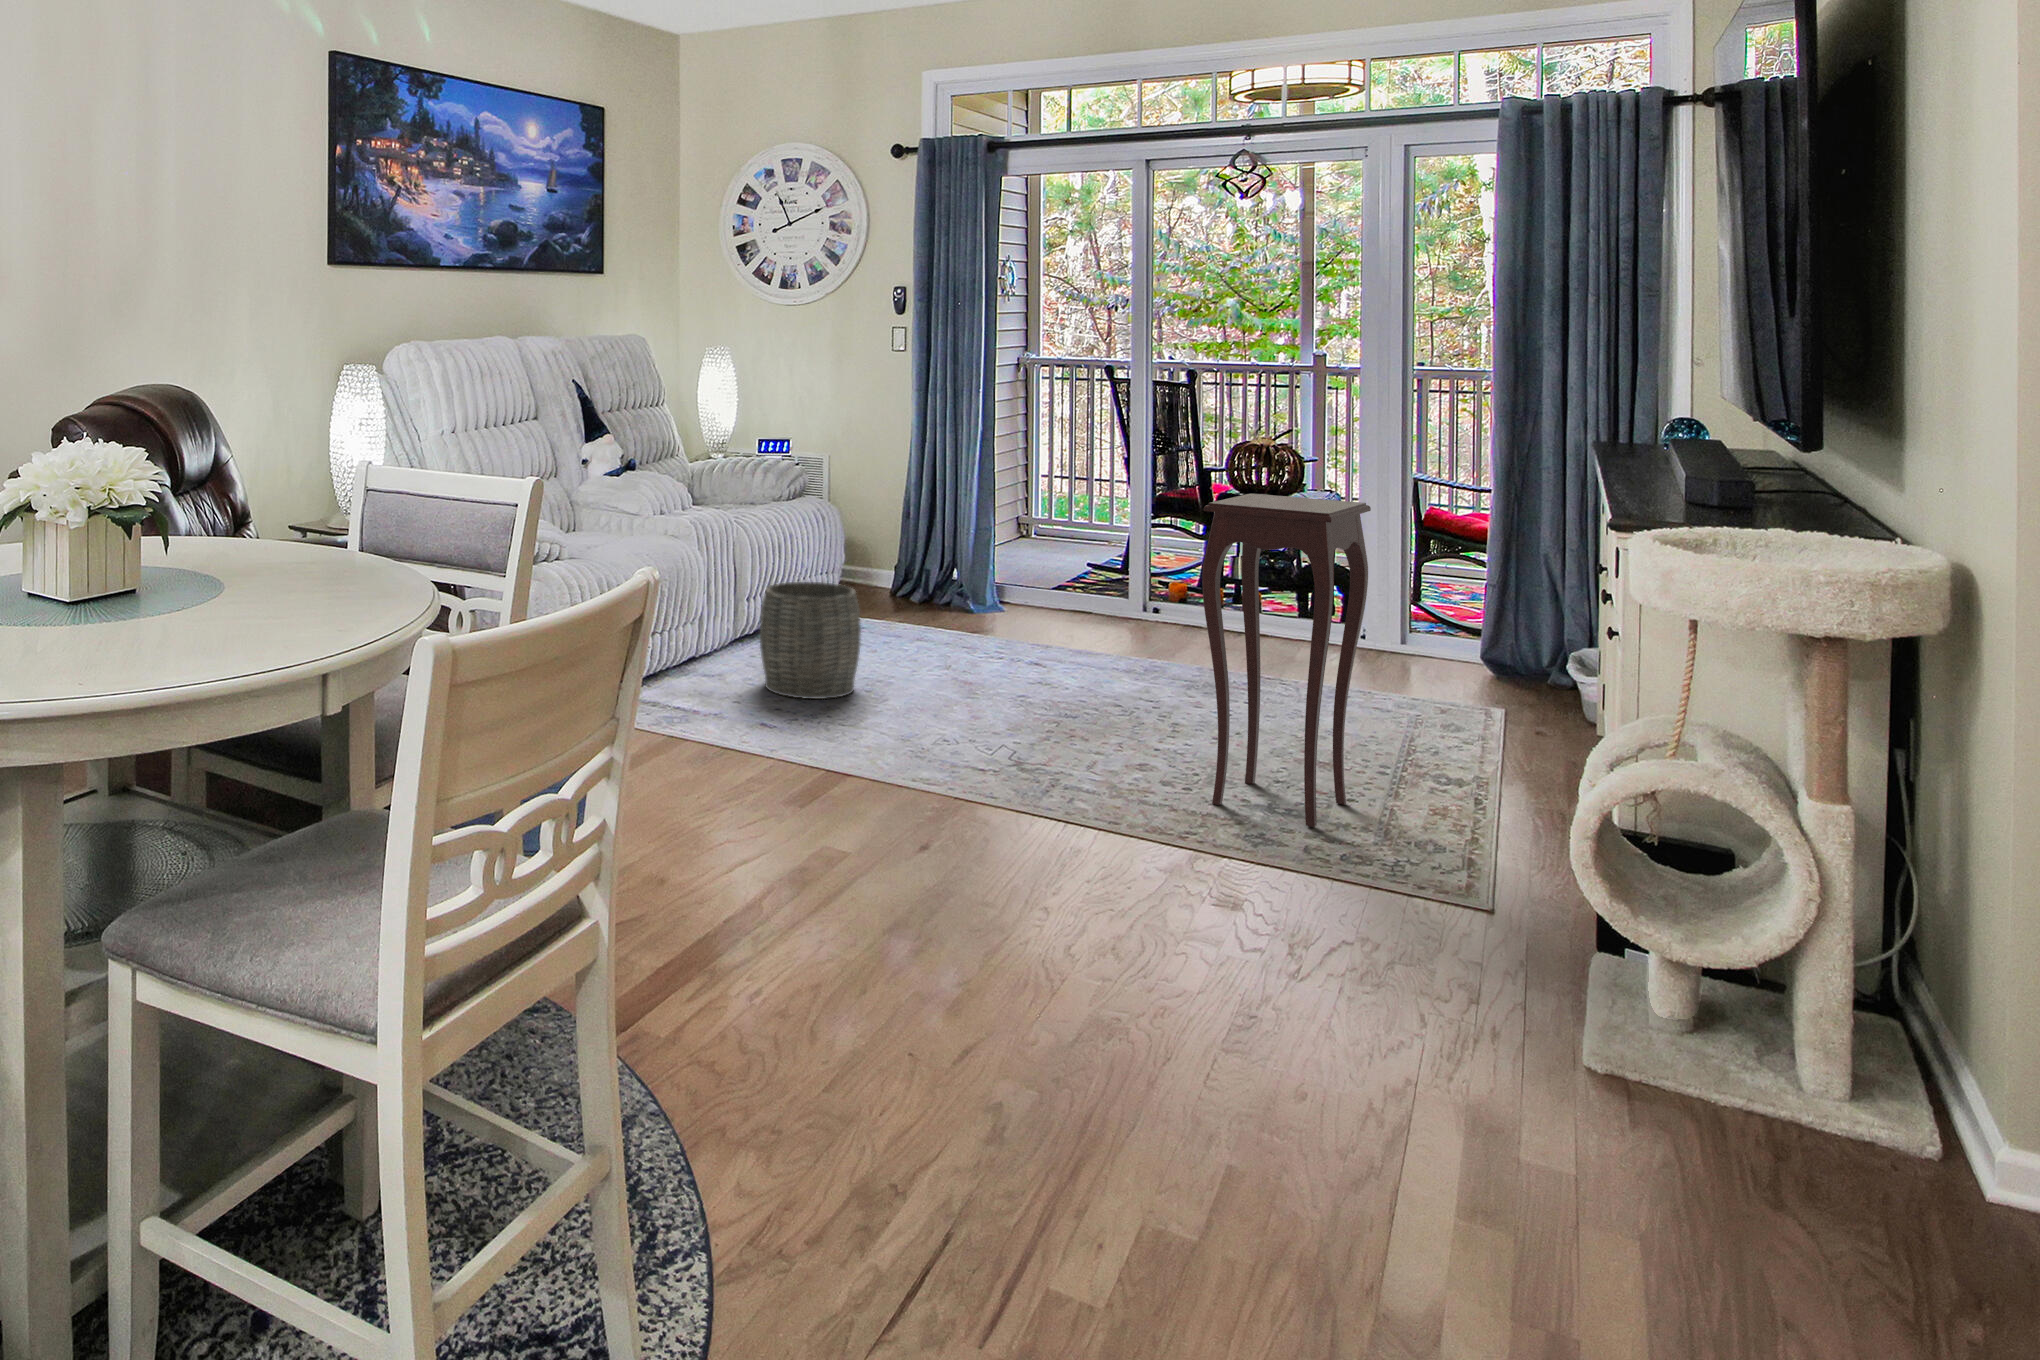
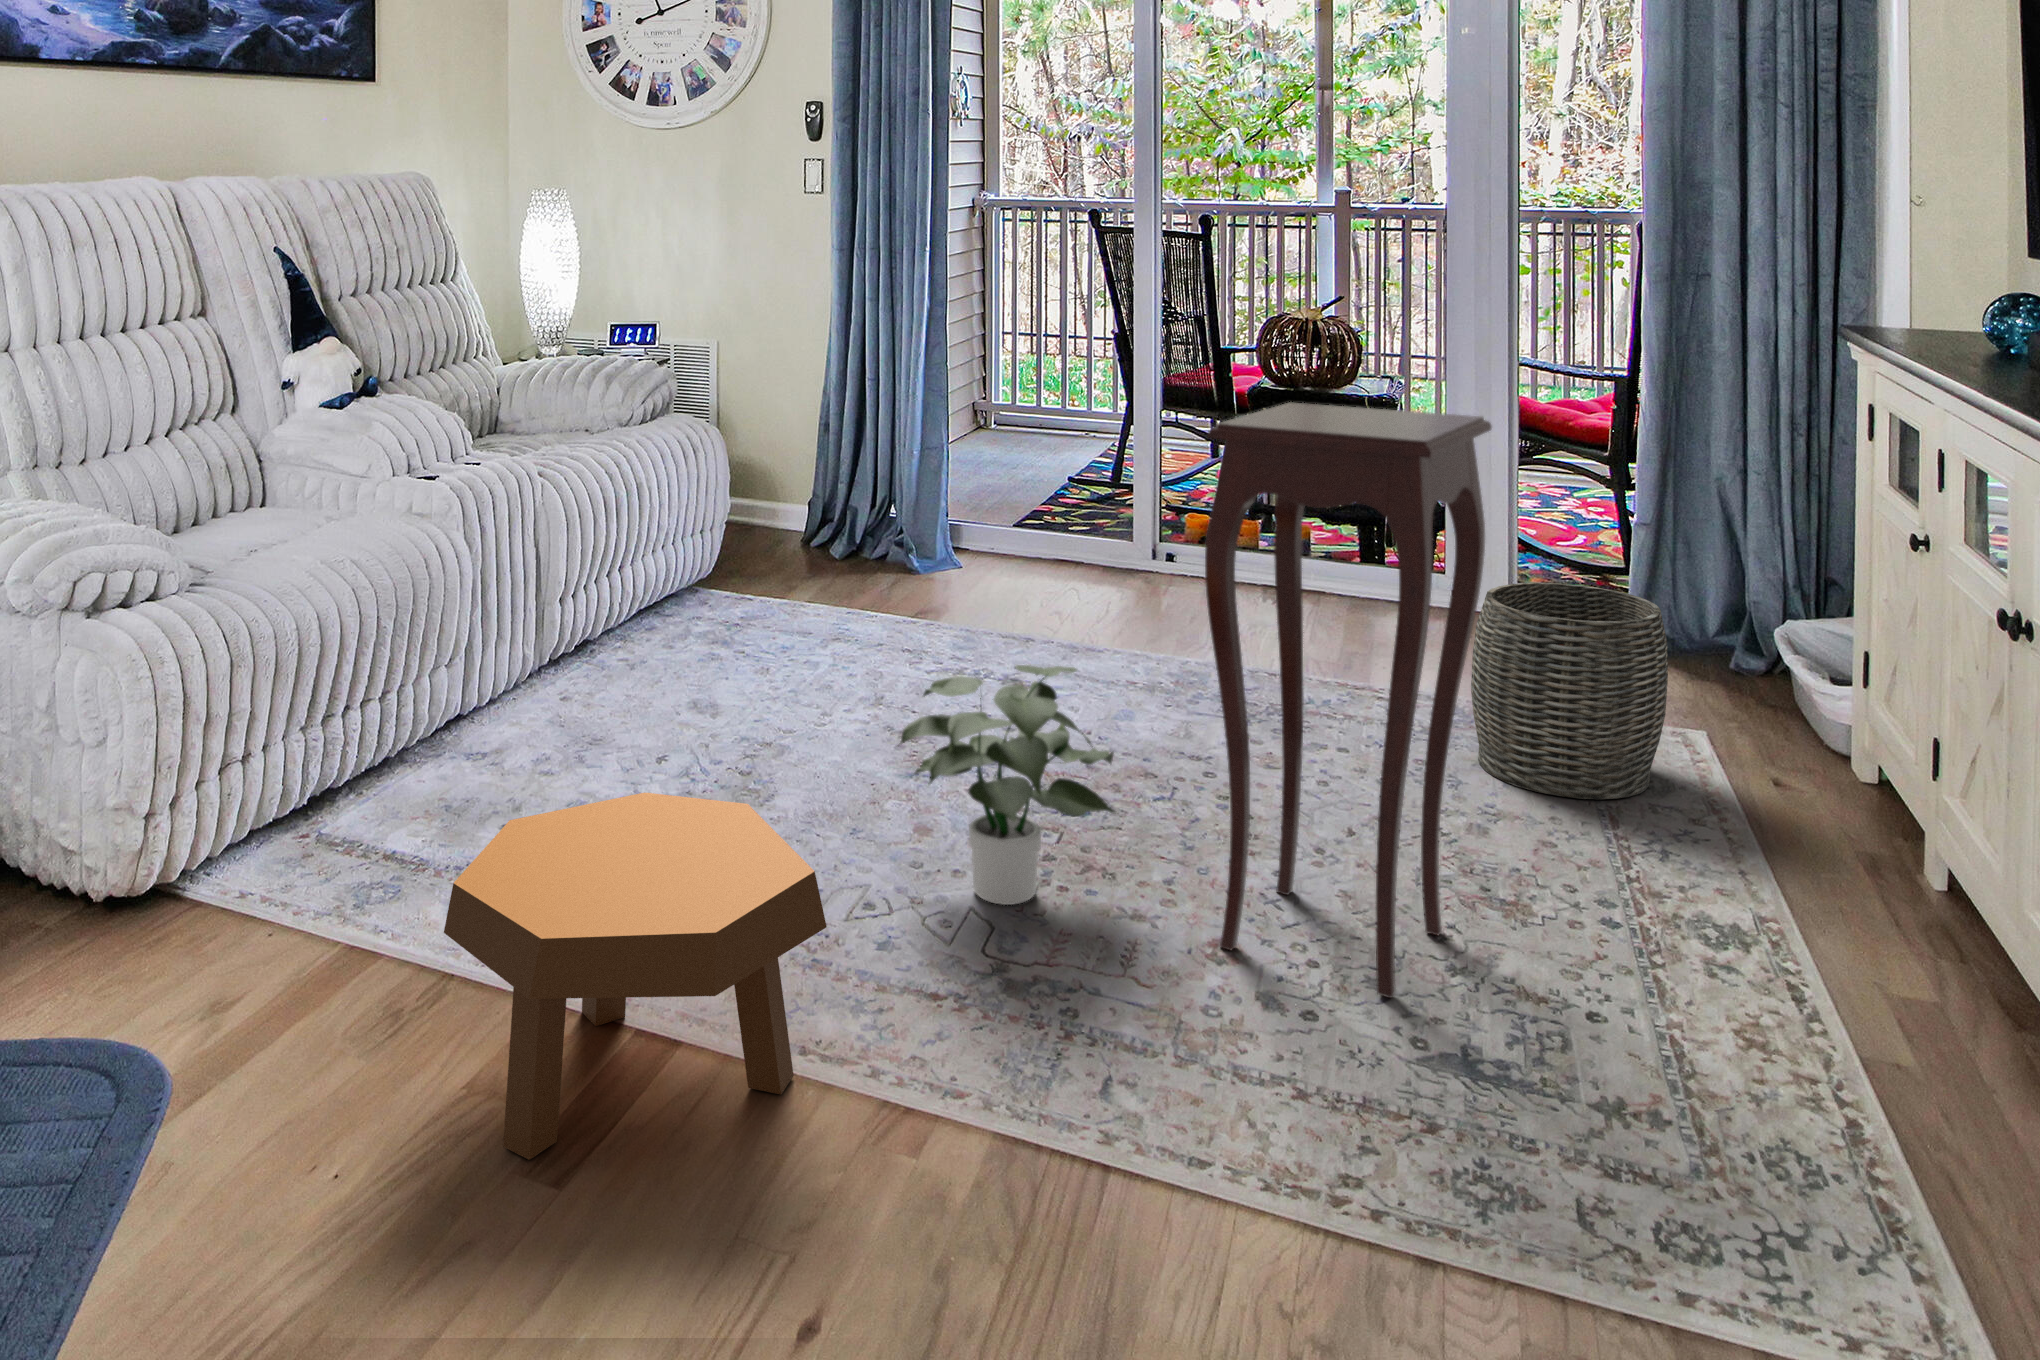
woven basket: present [760,582,861,699] -> present [1471,583,1668,799]
potted plant: none [1014,643,1150,781] -> present [900,665,1116,905]
footstool: none [805,697,1004,860] -> present [444,793,827,1160]

